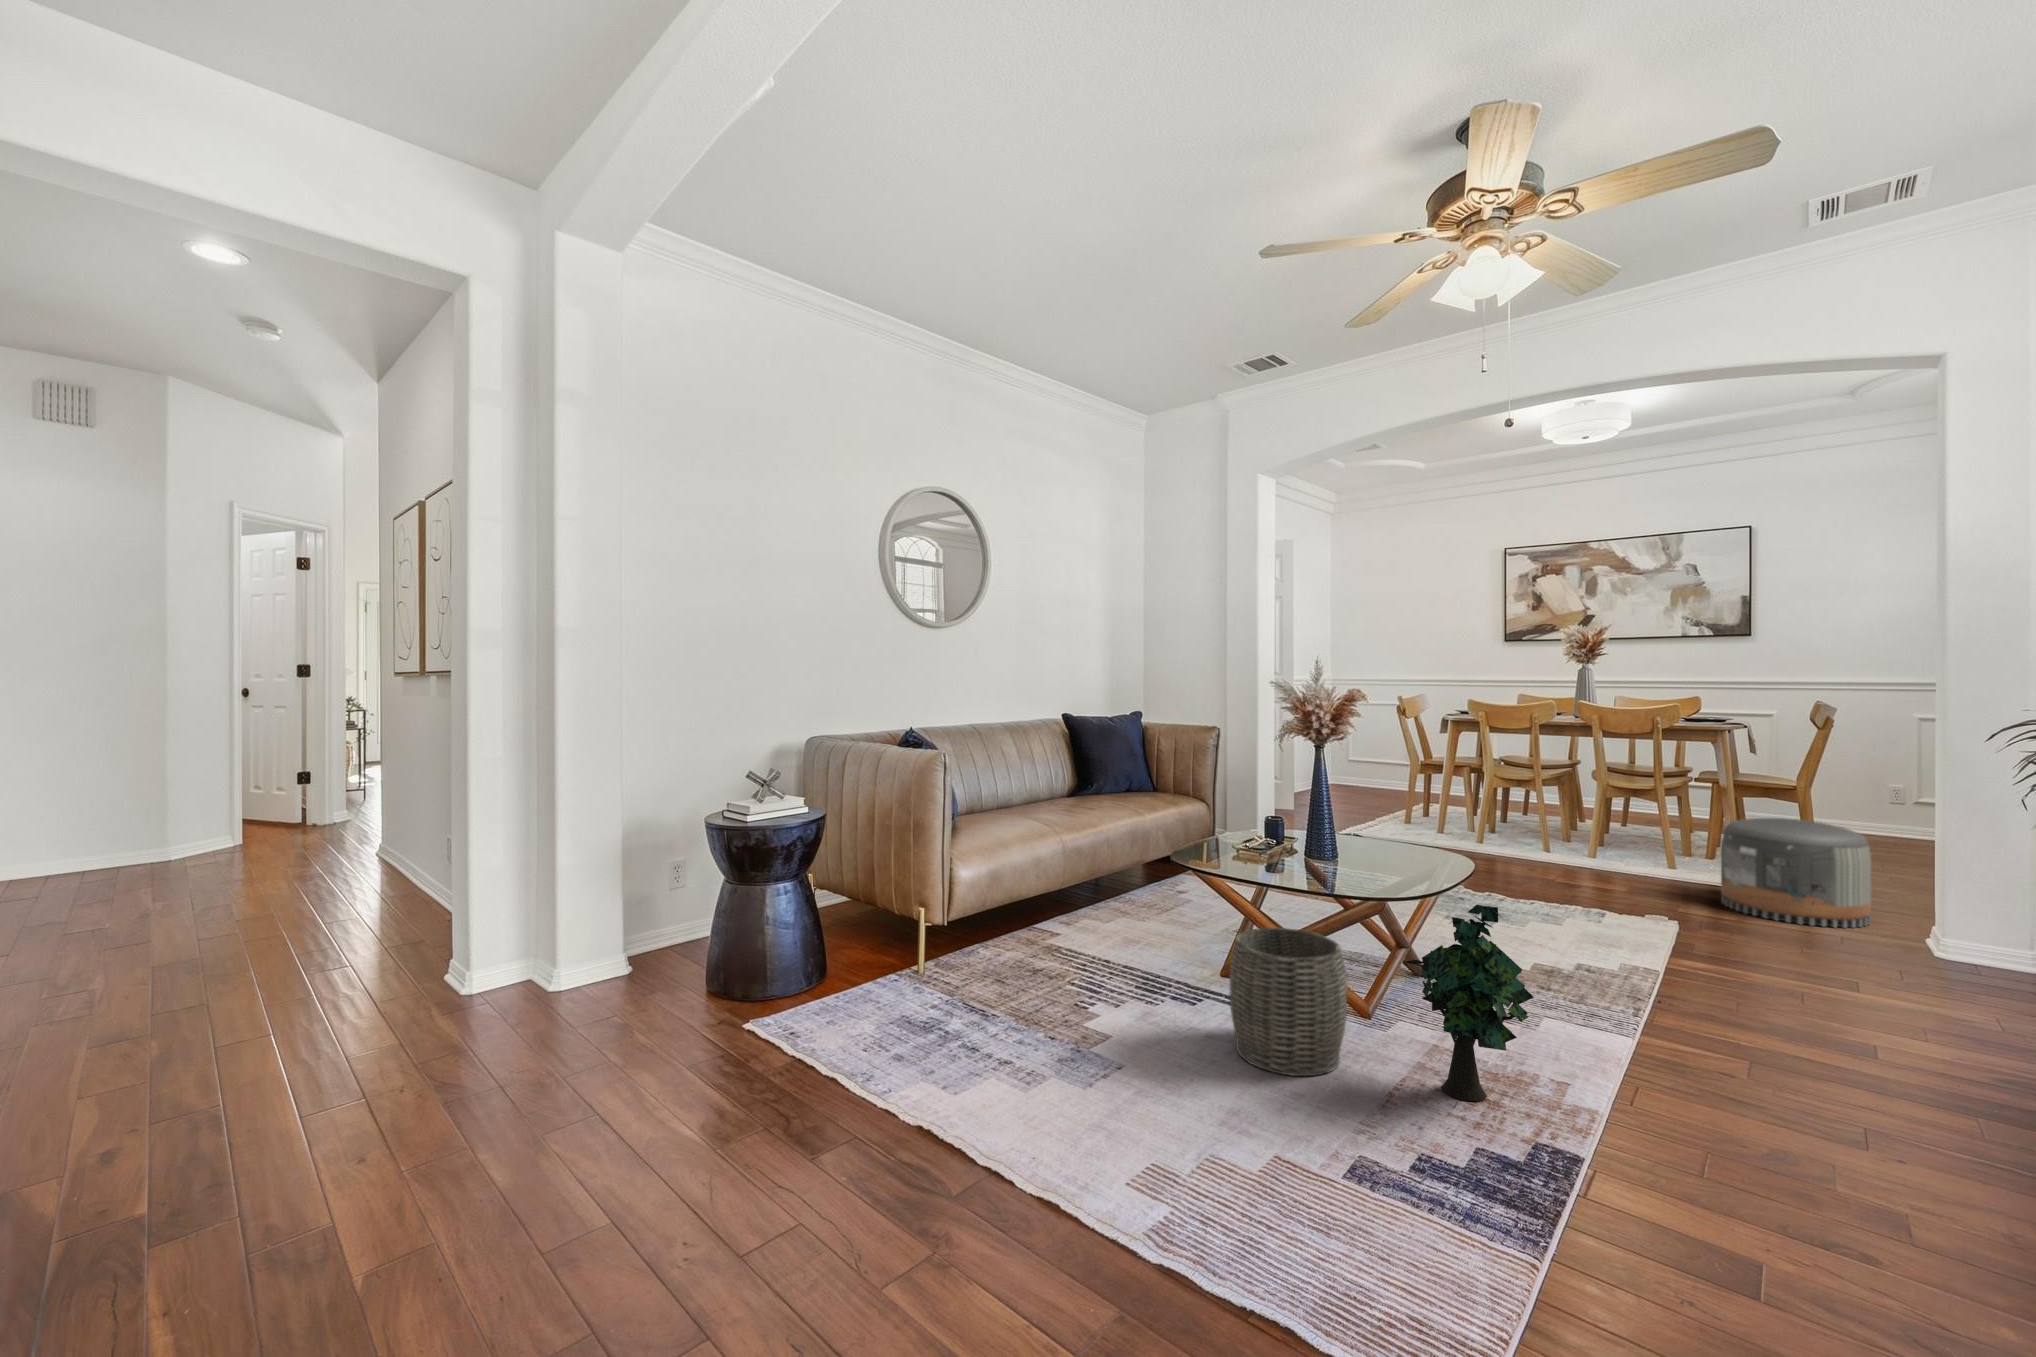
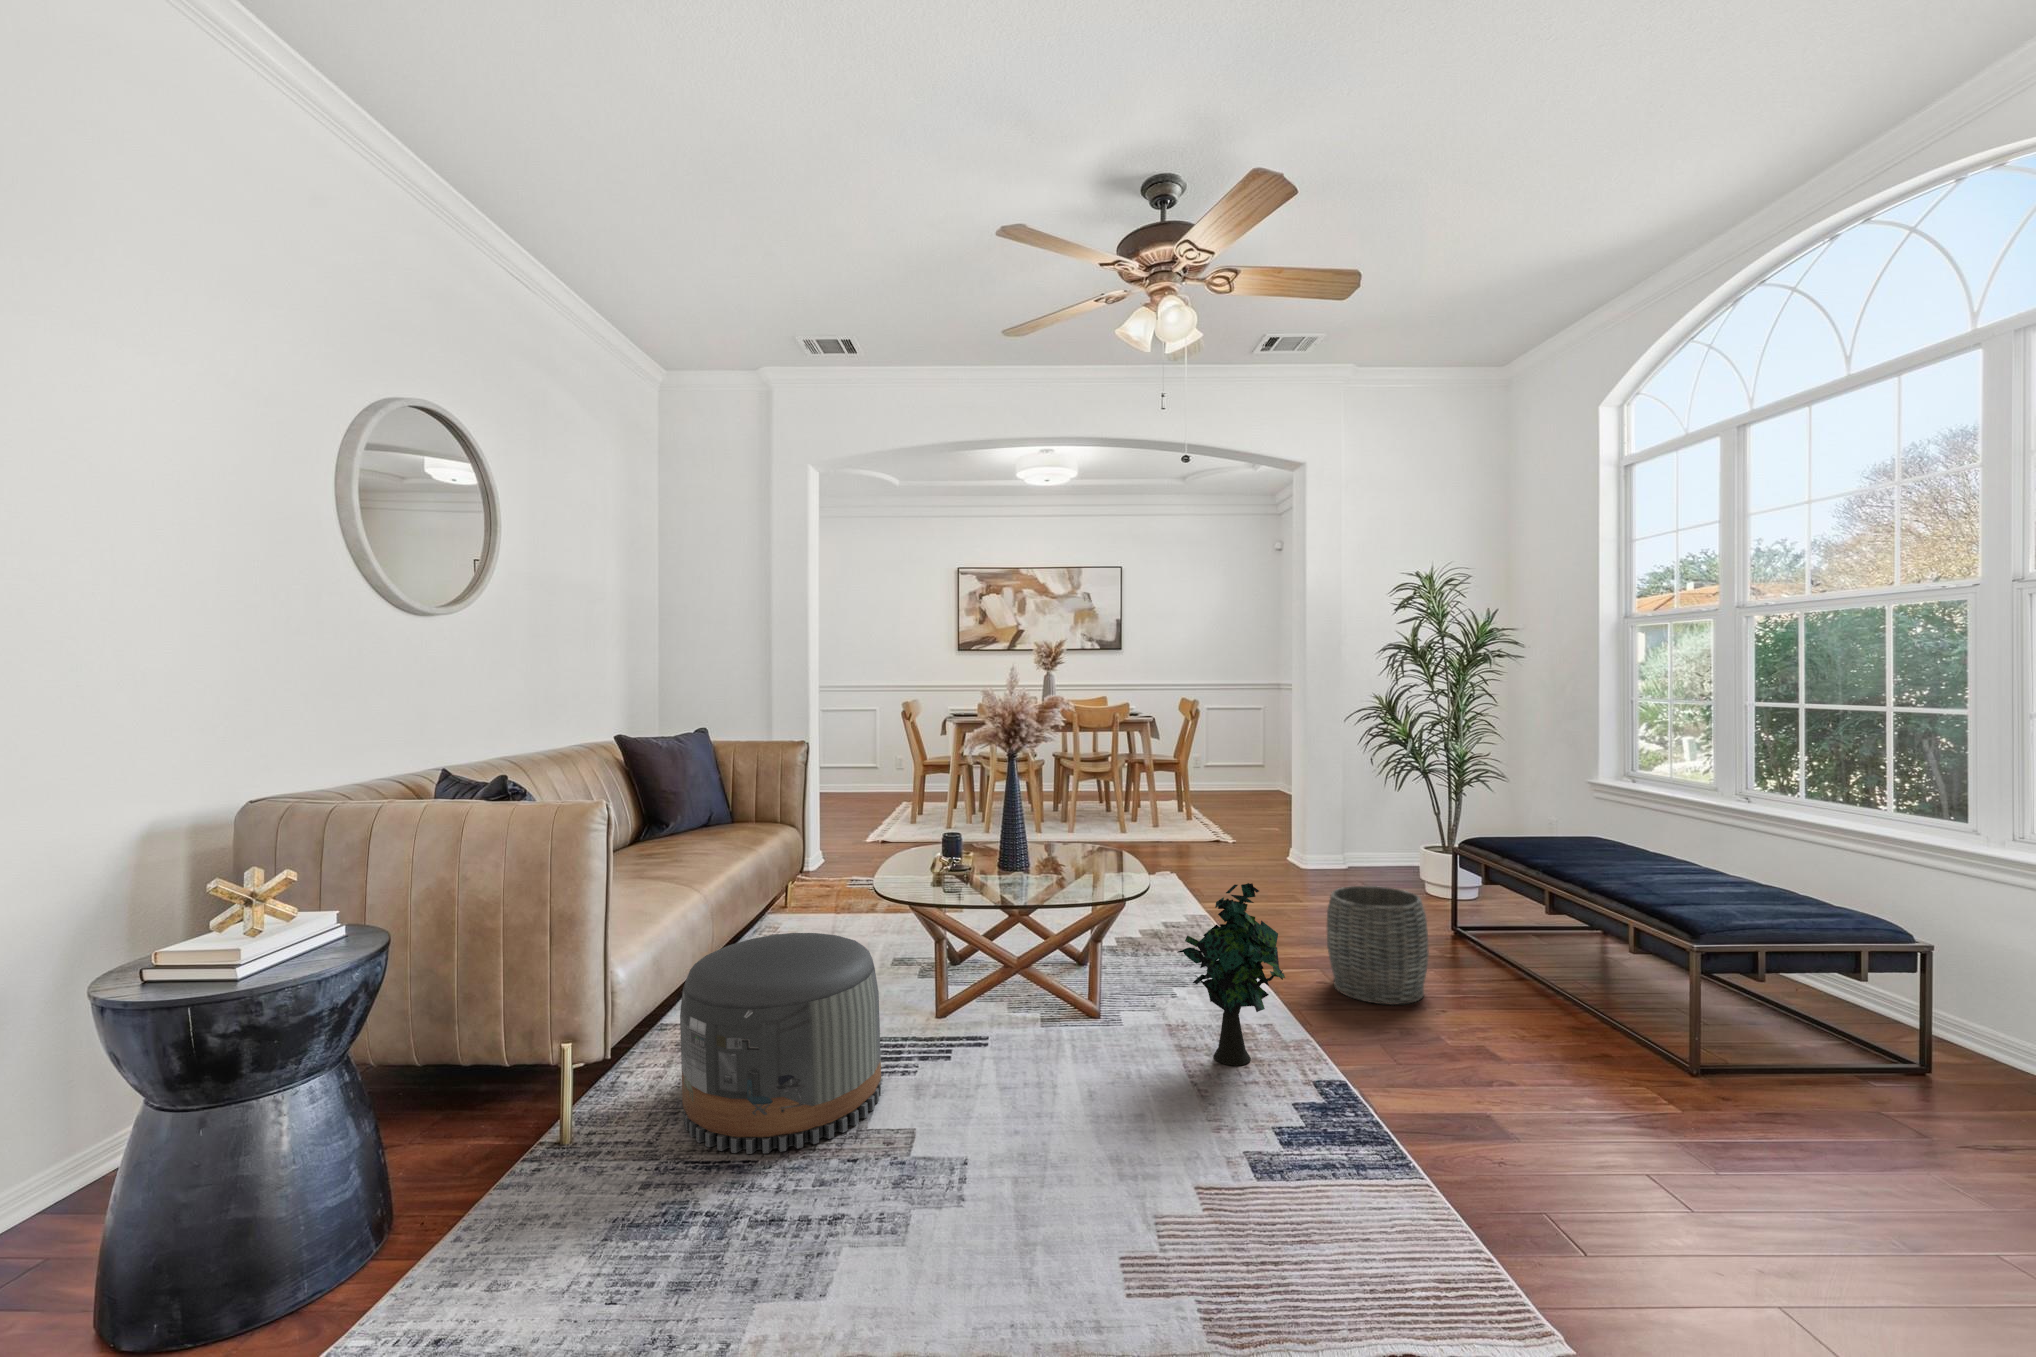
pouf: present [1721,818,1871,928] -> present [680,933,881,1154]
woven basket: present [1230,928,1347,1076] -> present [1327,886,1429,1005]

